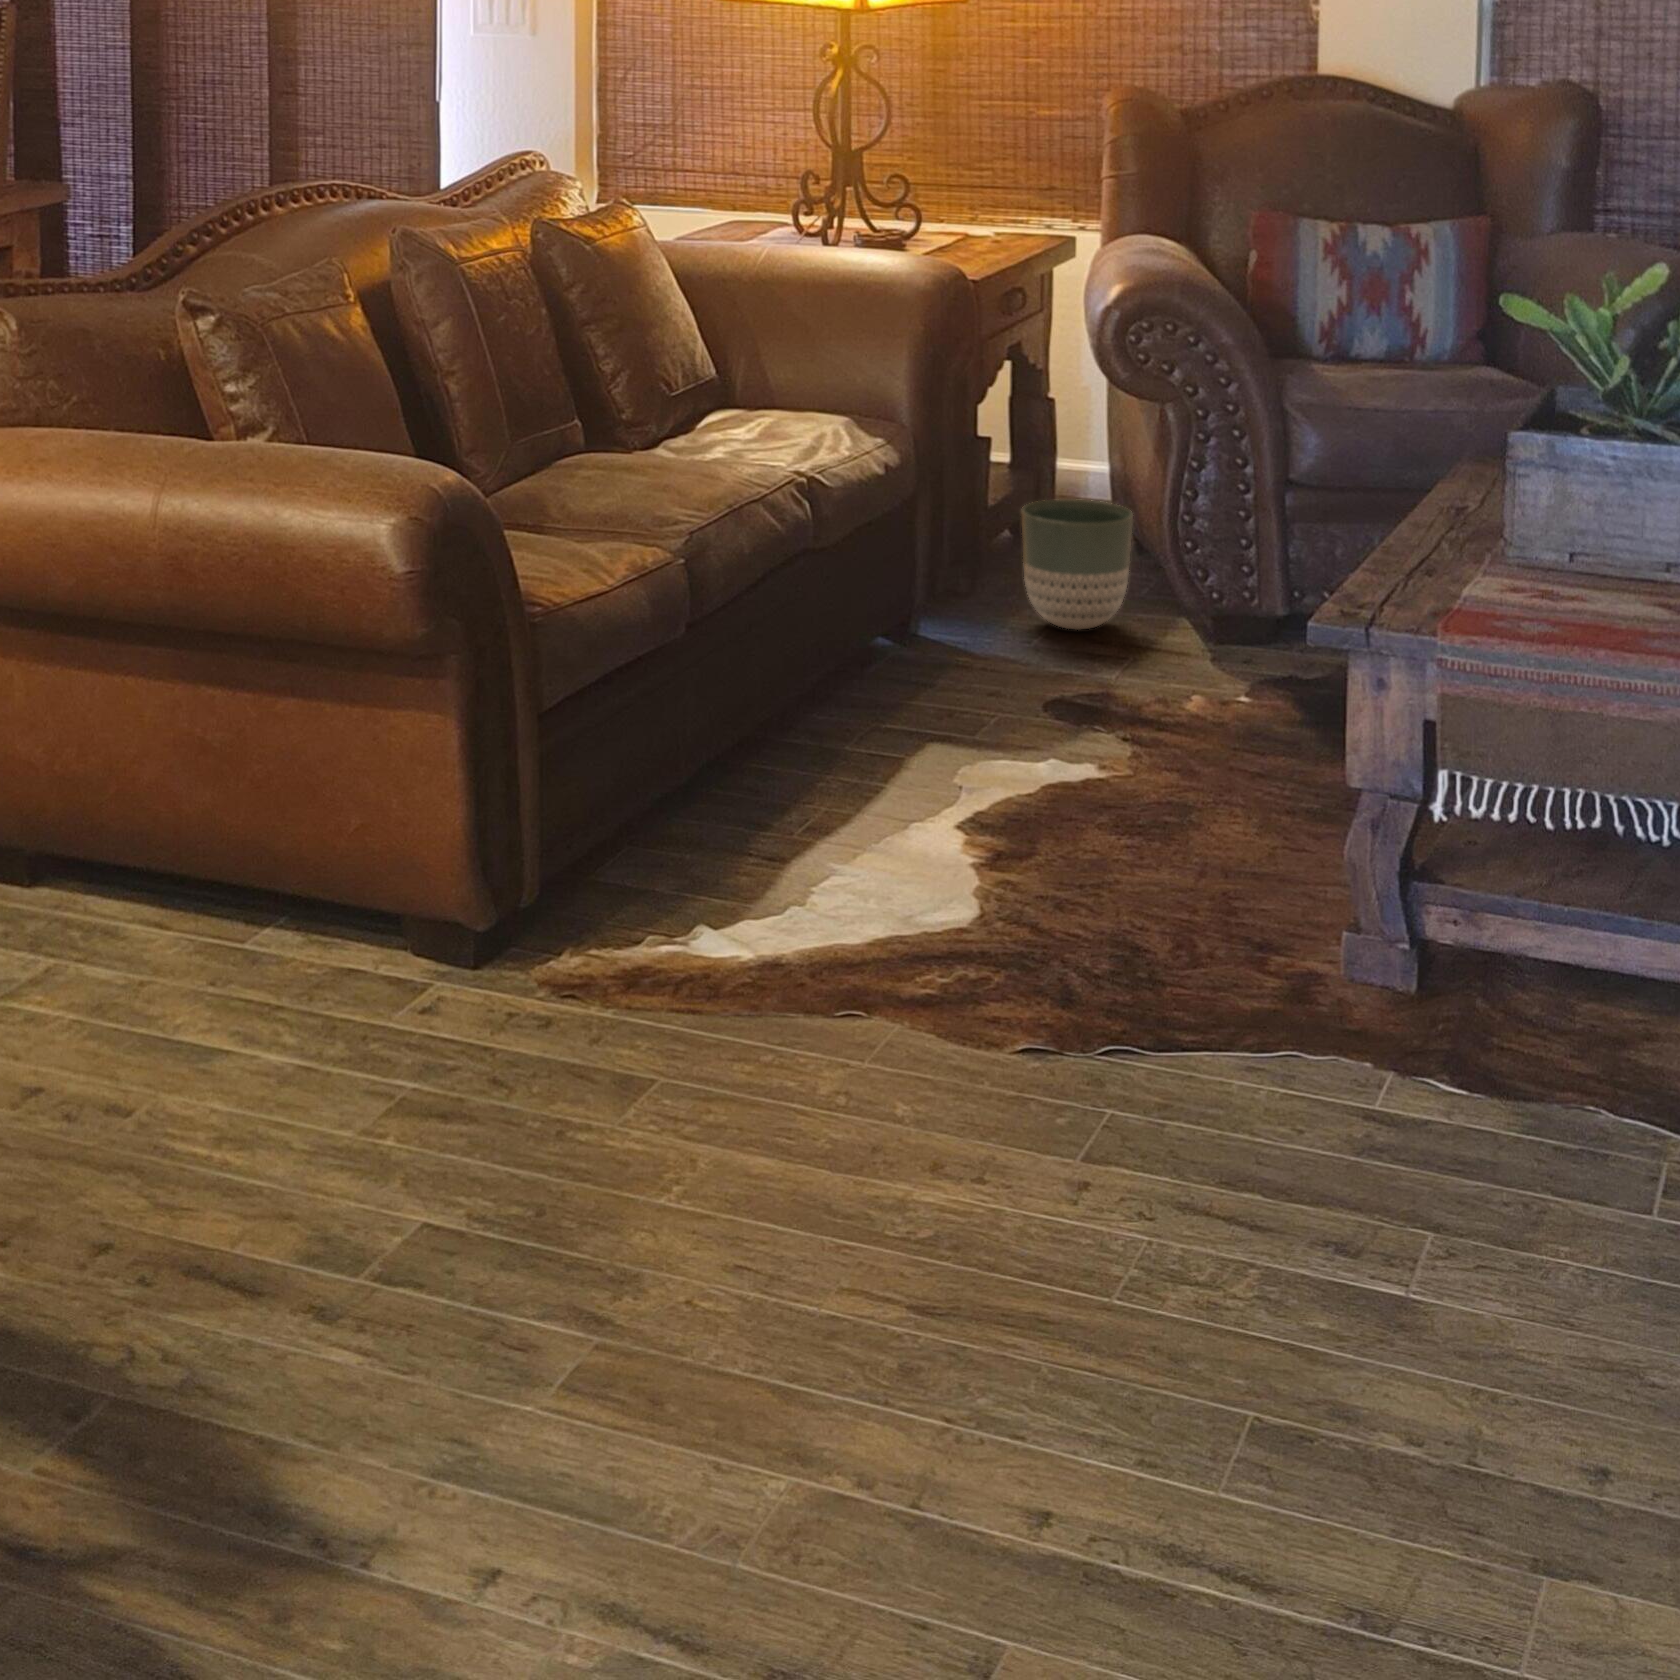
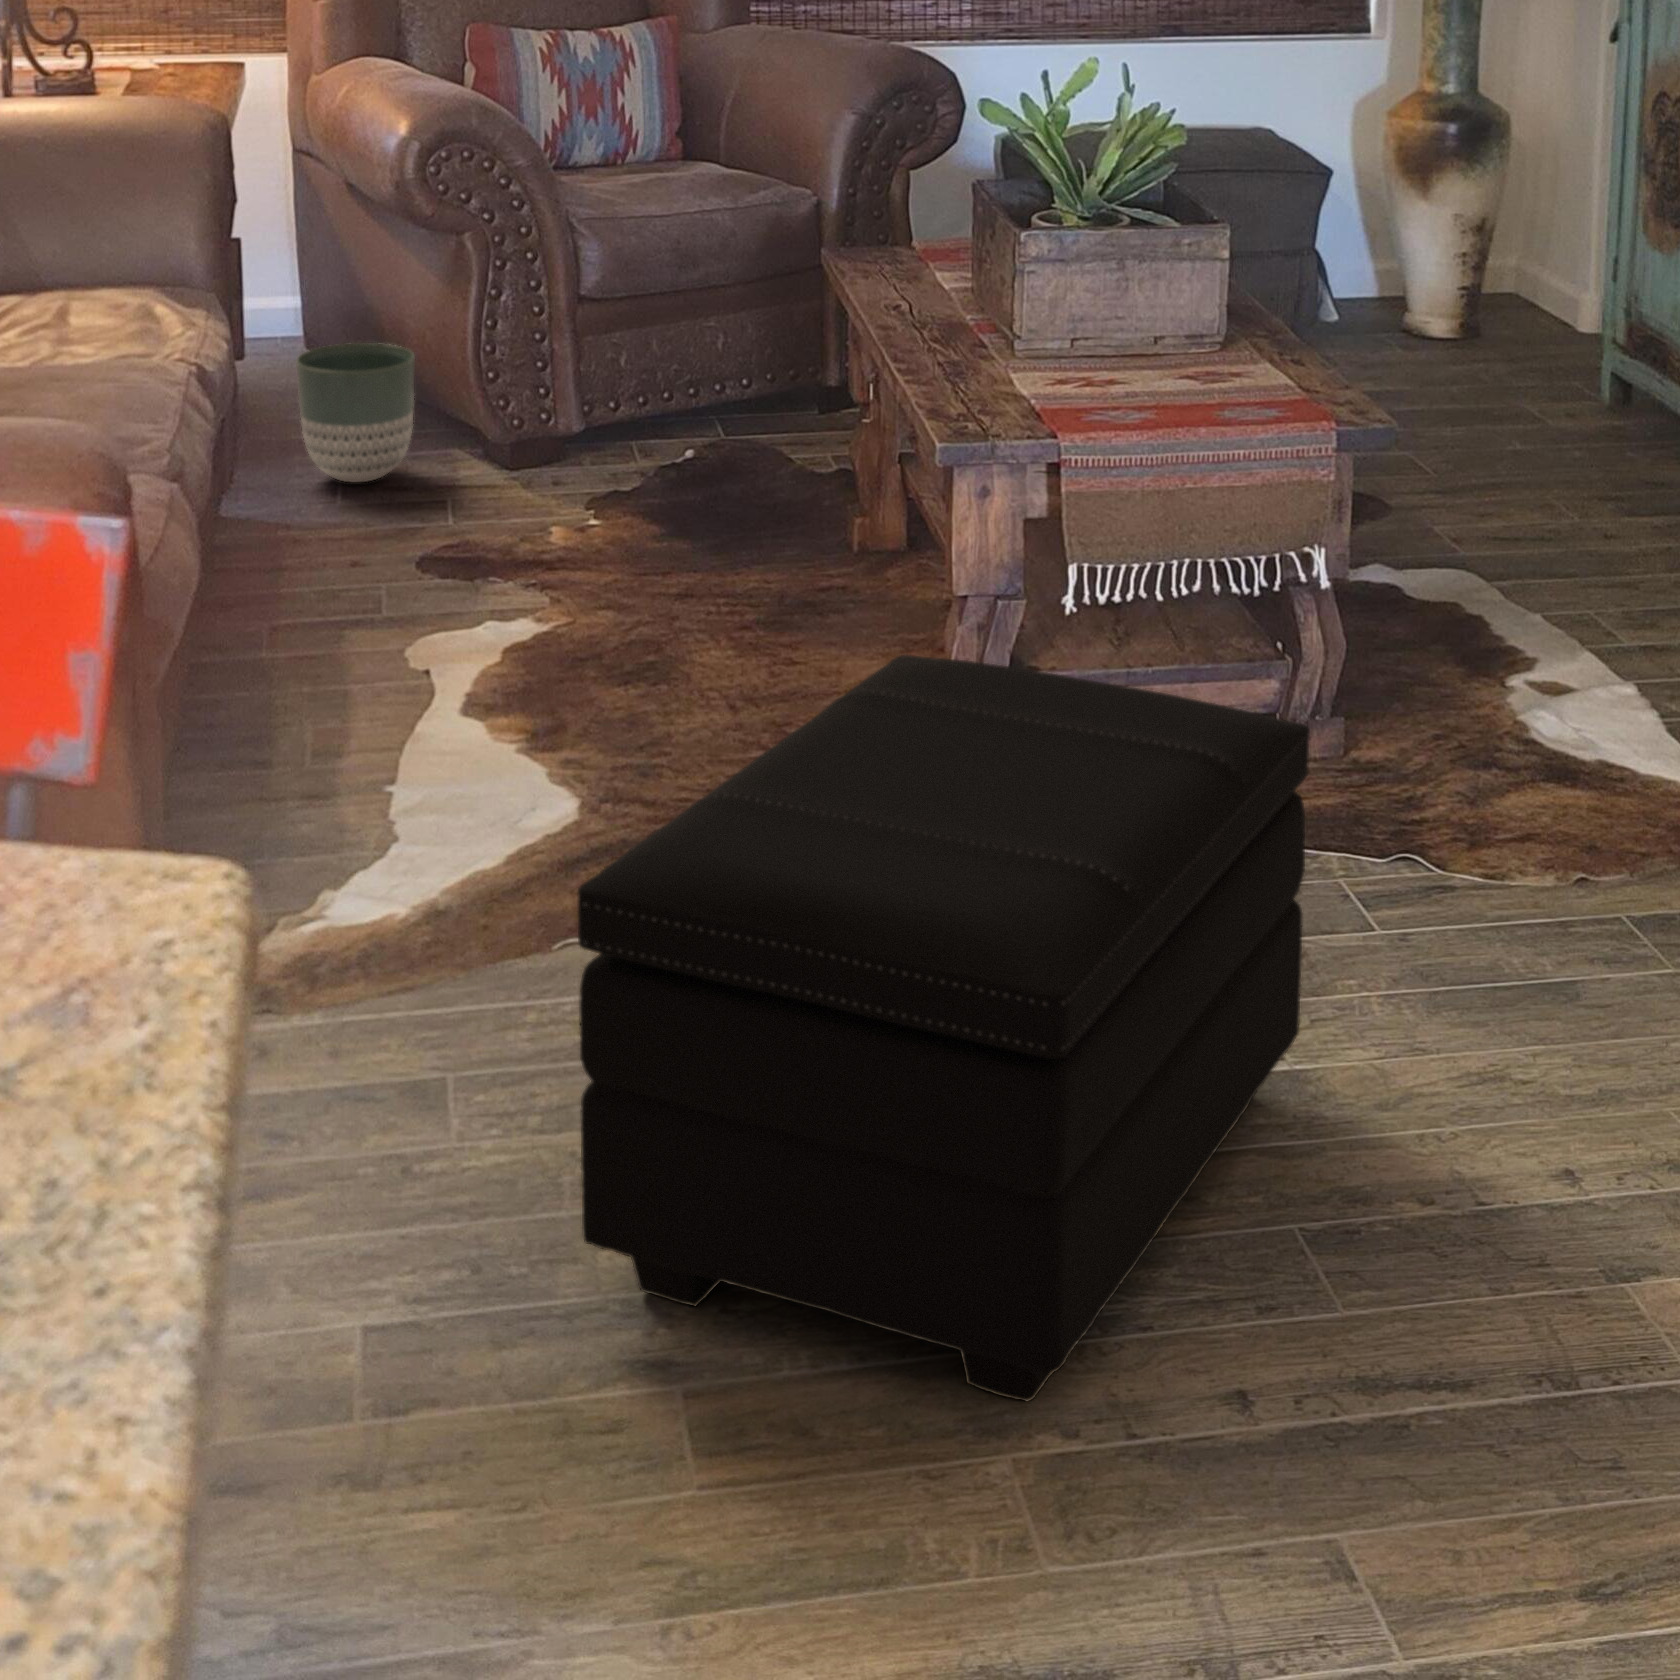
footstool: none [586,790,1403,1449] -> present [577,655,1310,1401]

